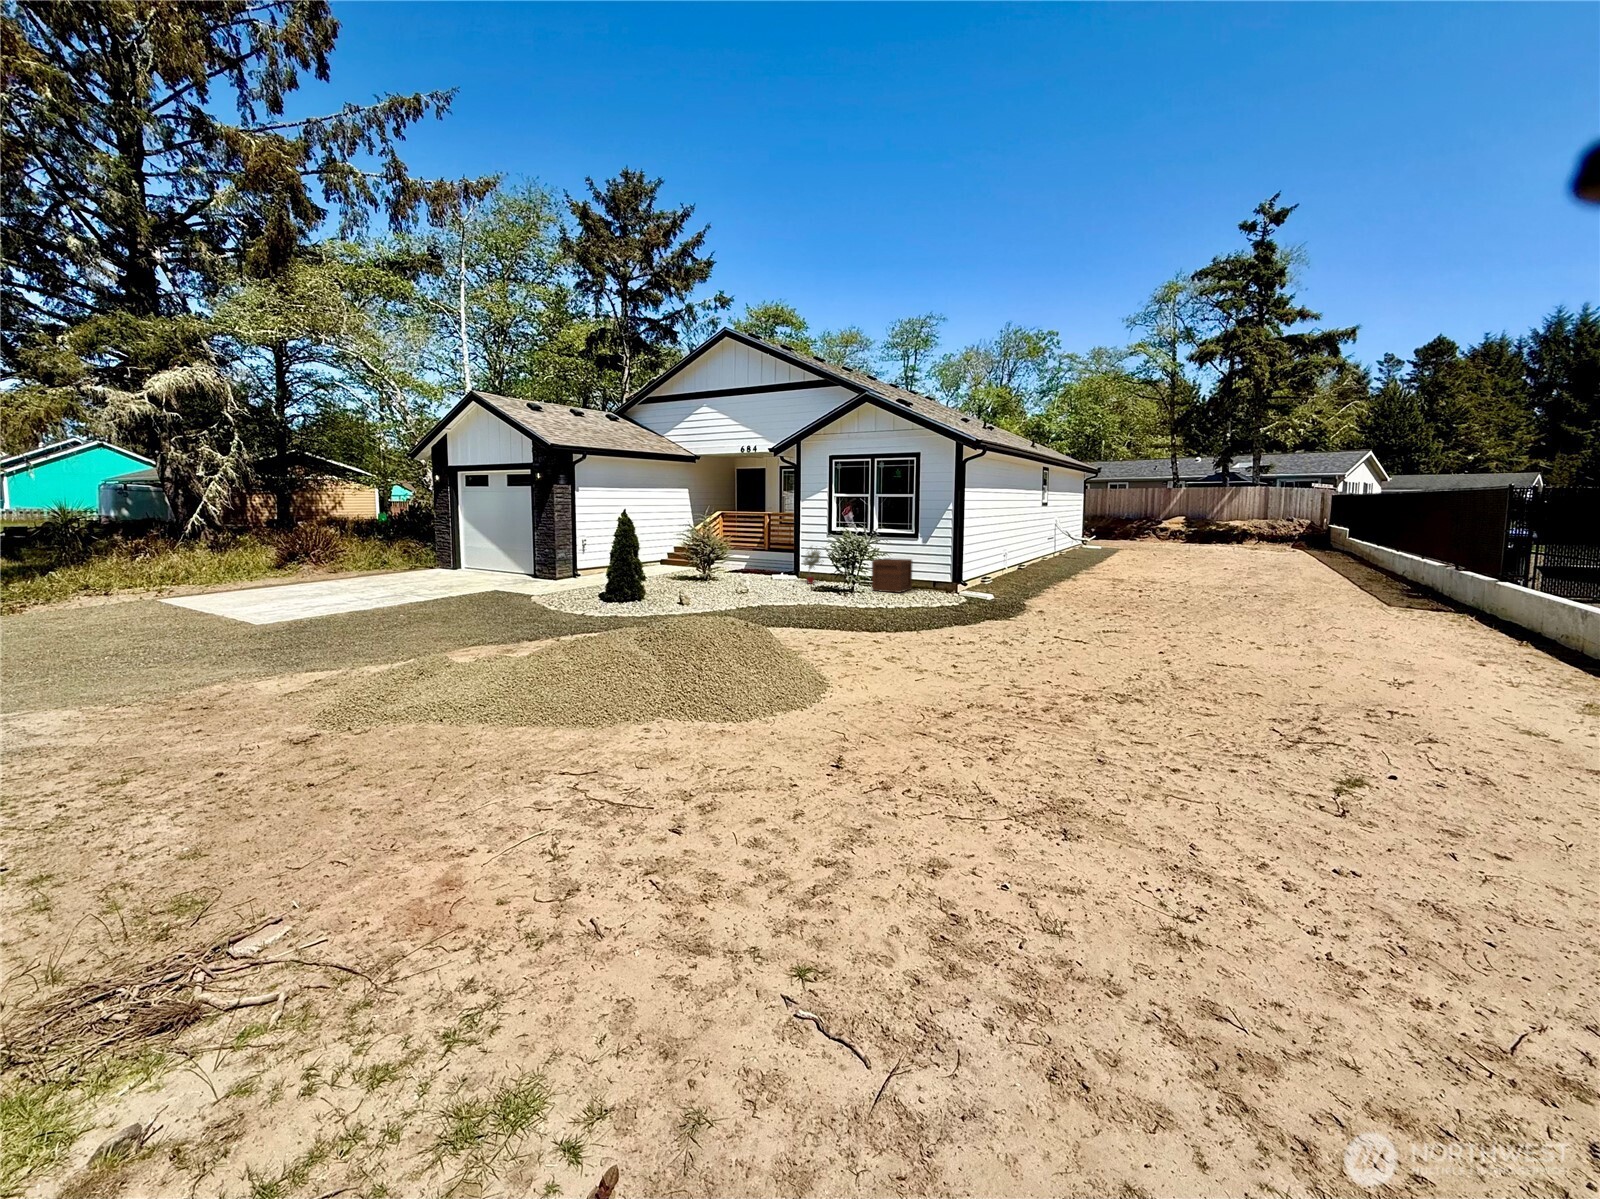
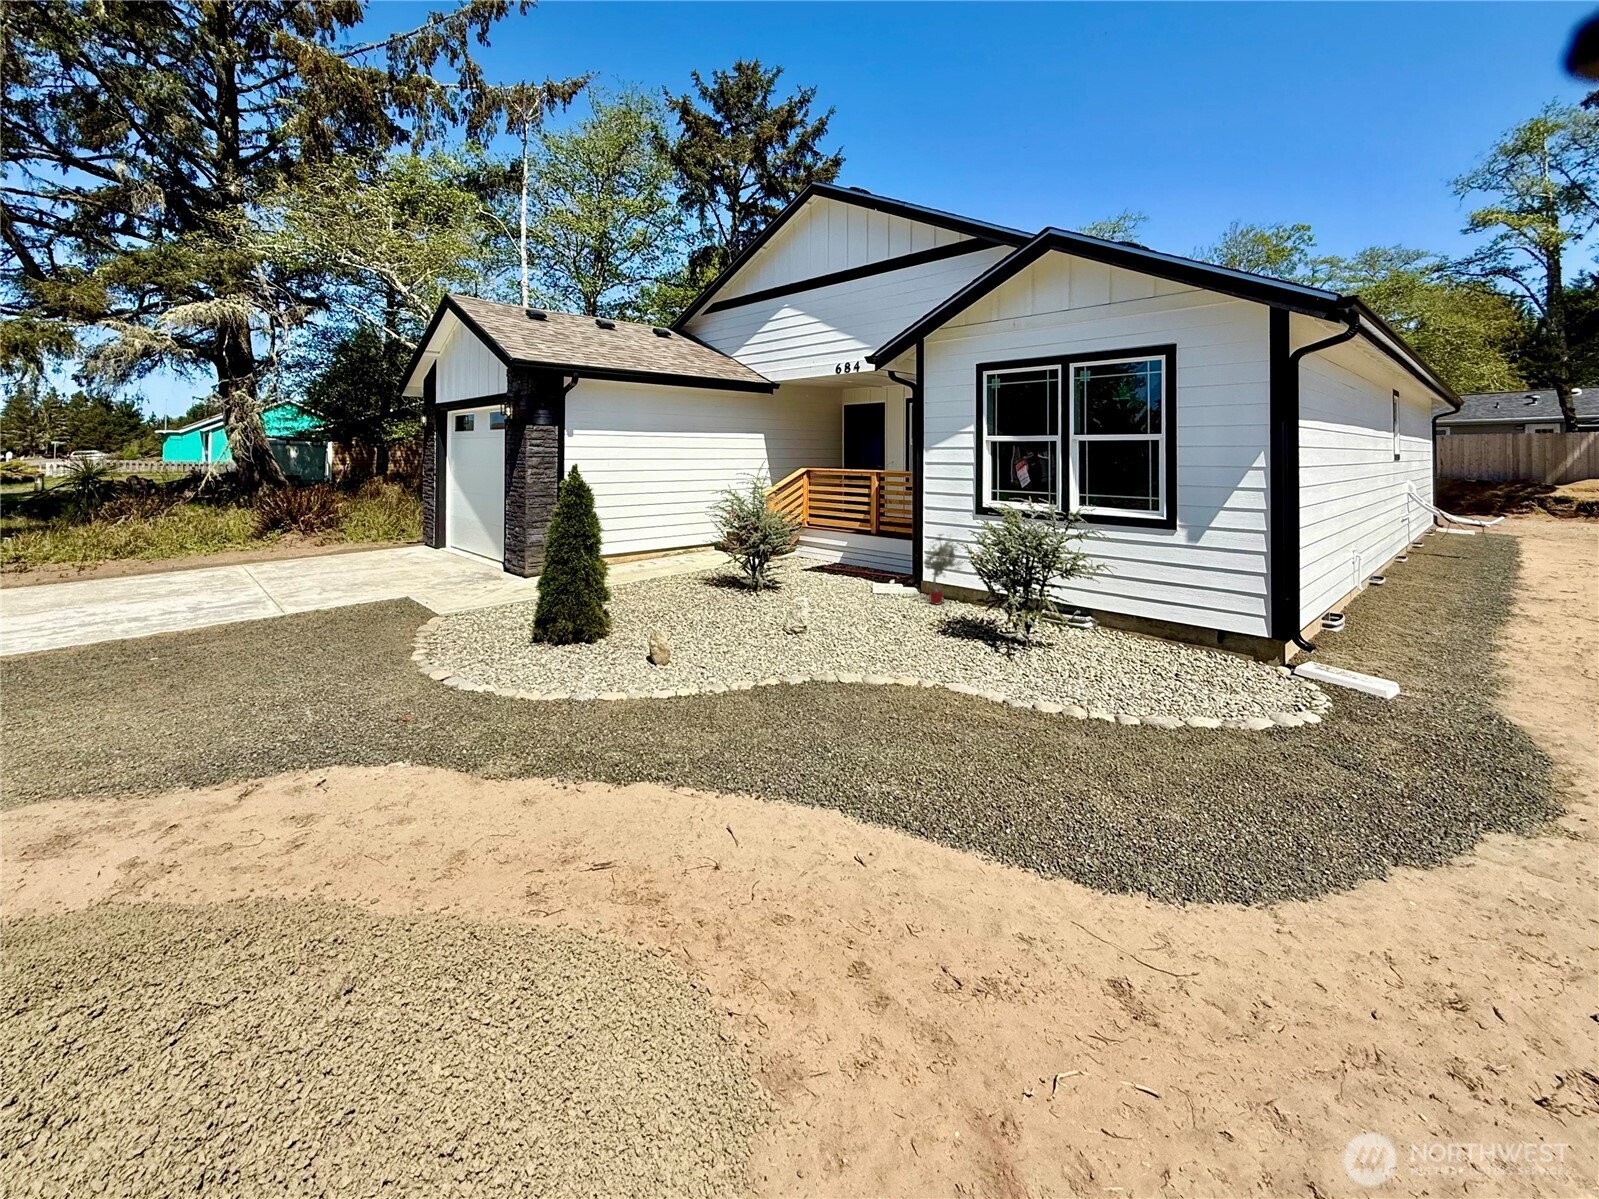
wooden crate: present [872,558,912,592] -> none [1057,563,1147,639]

